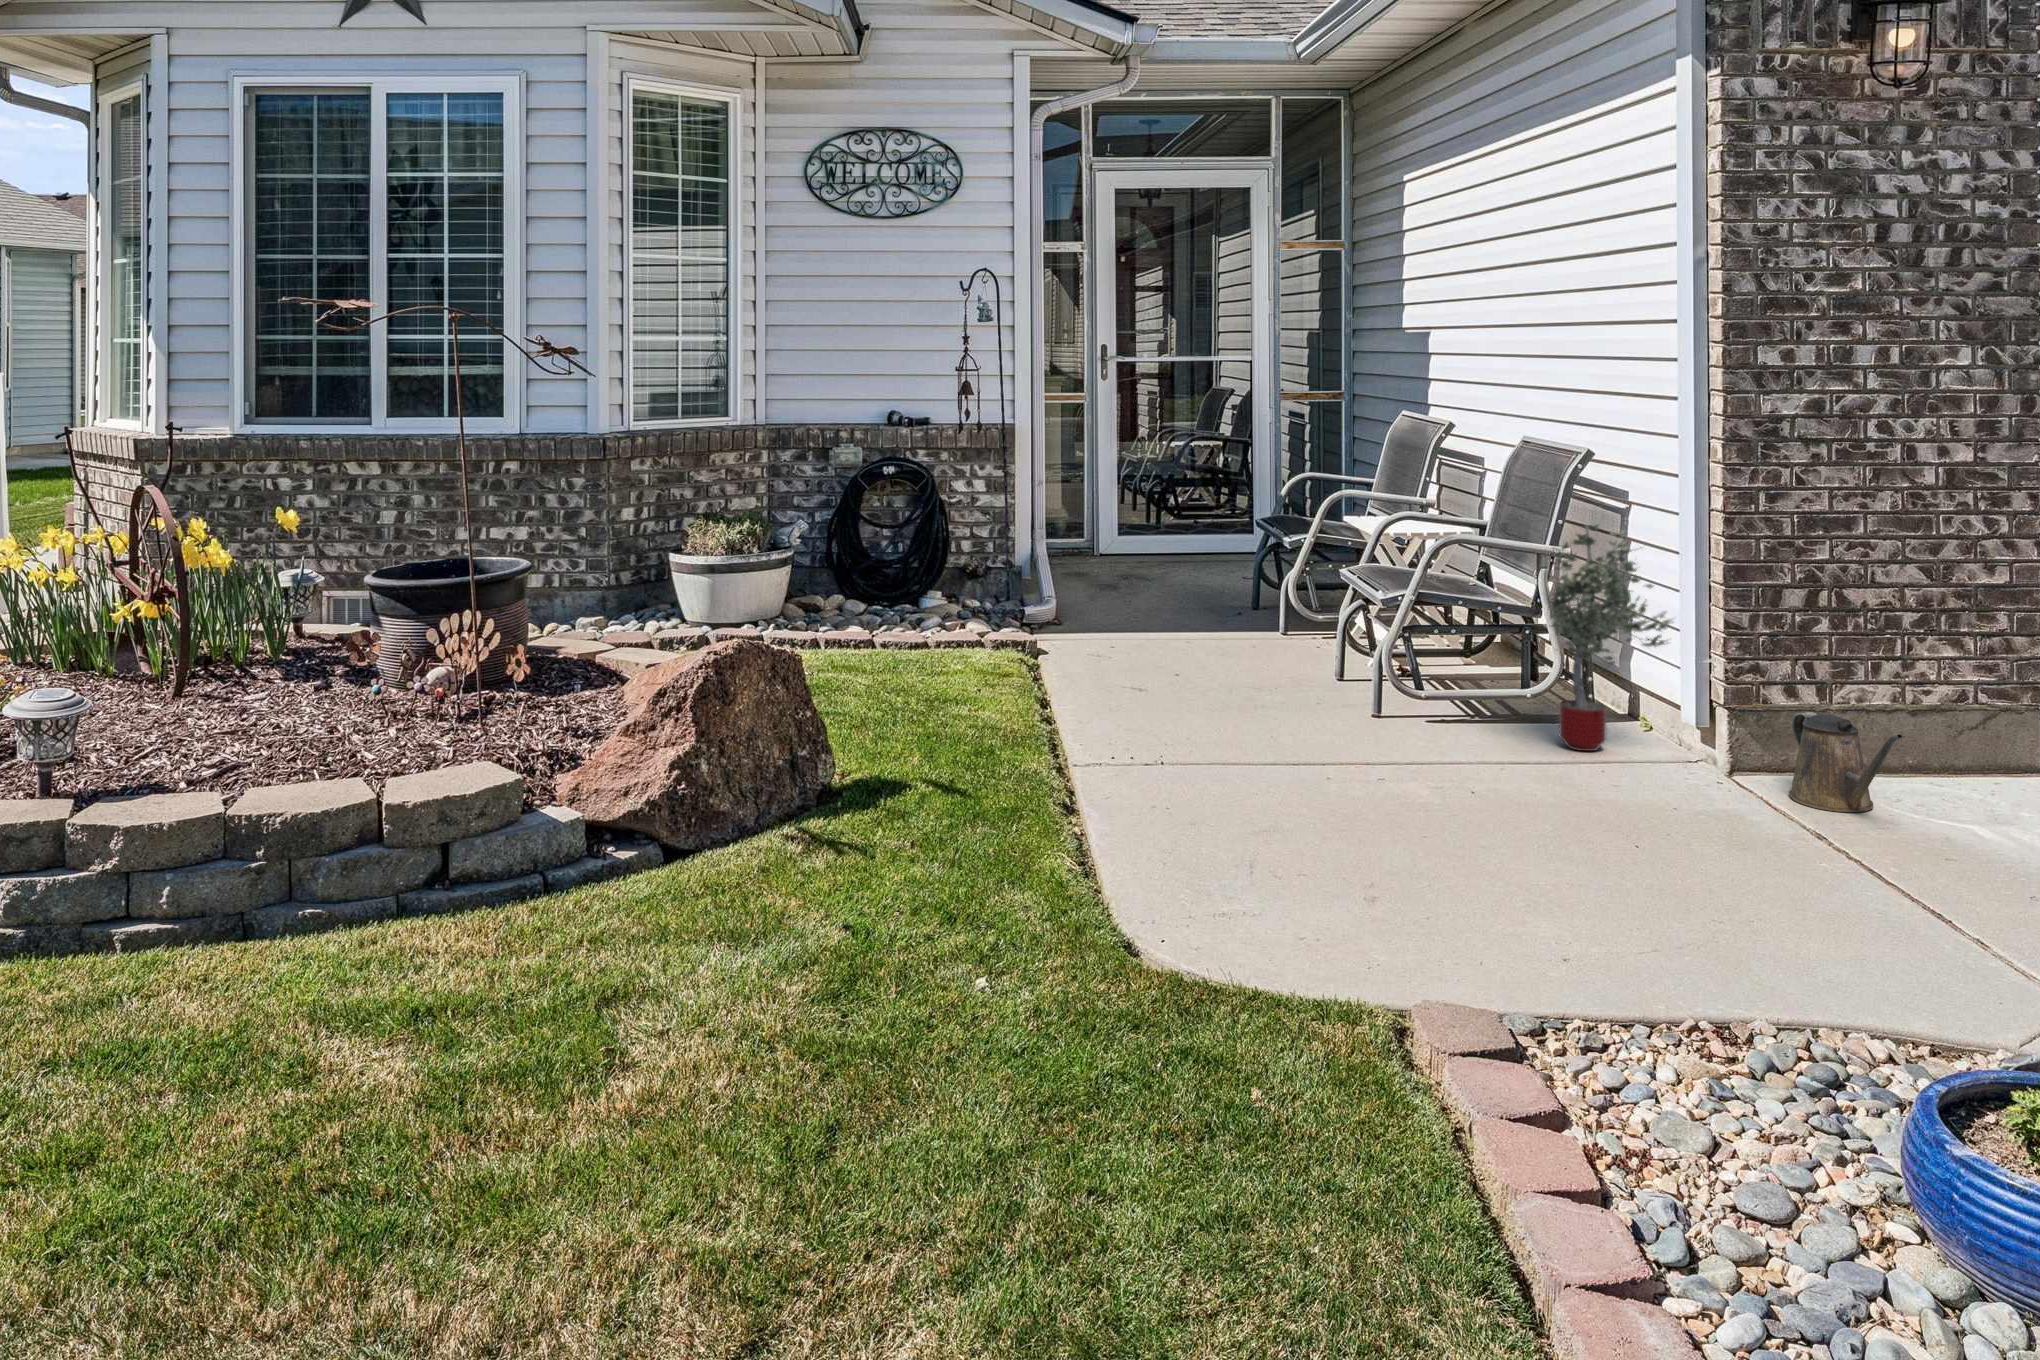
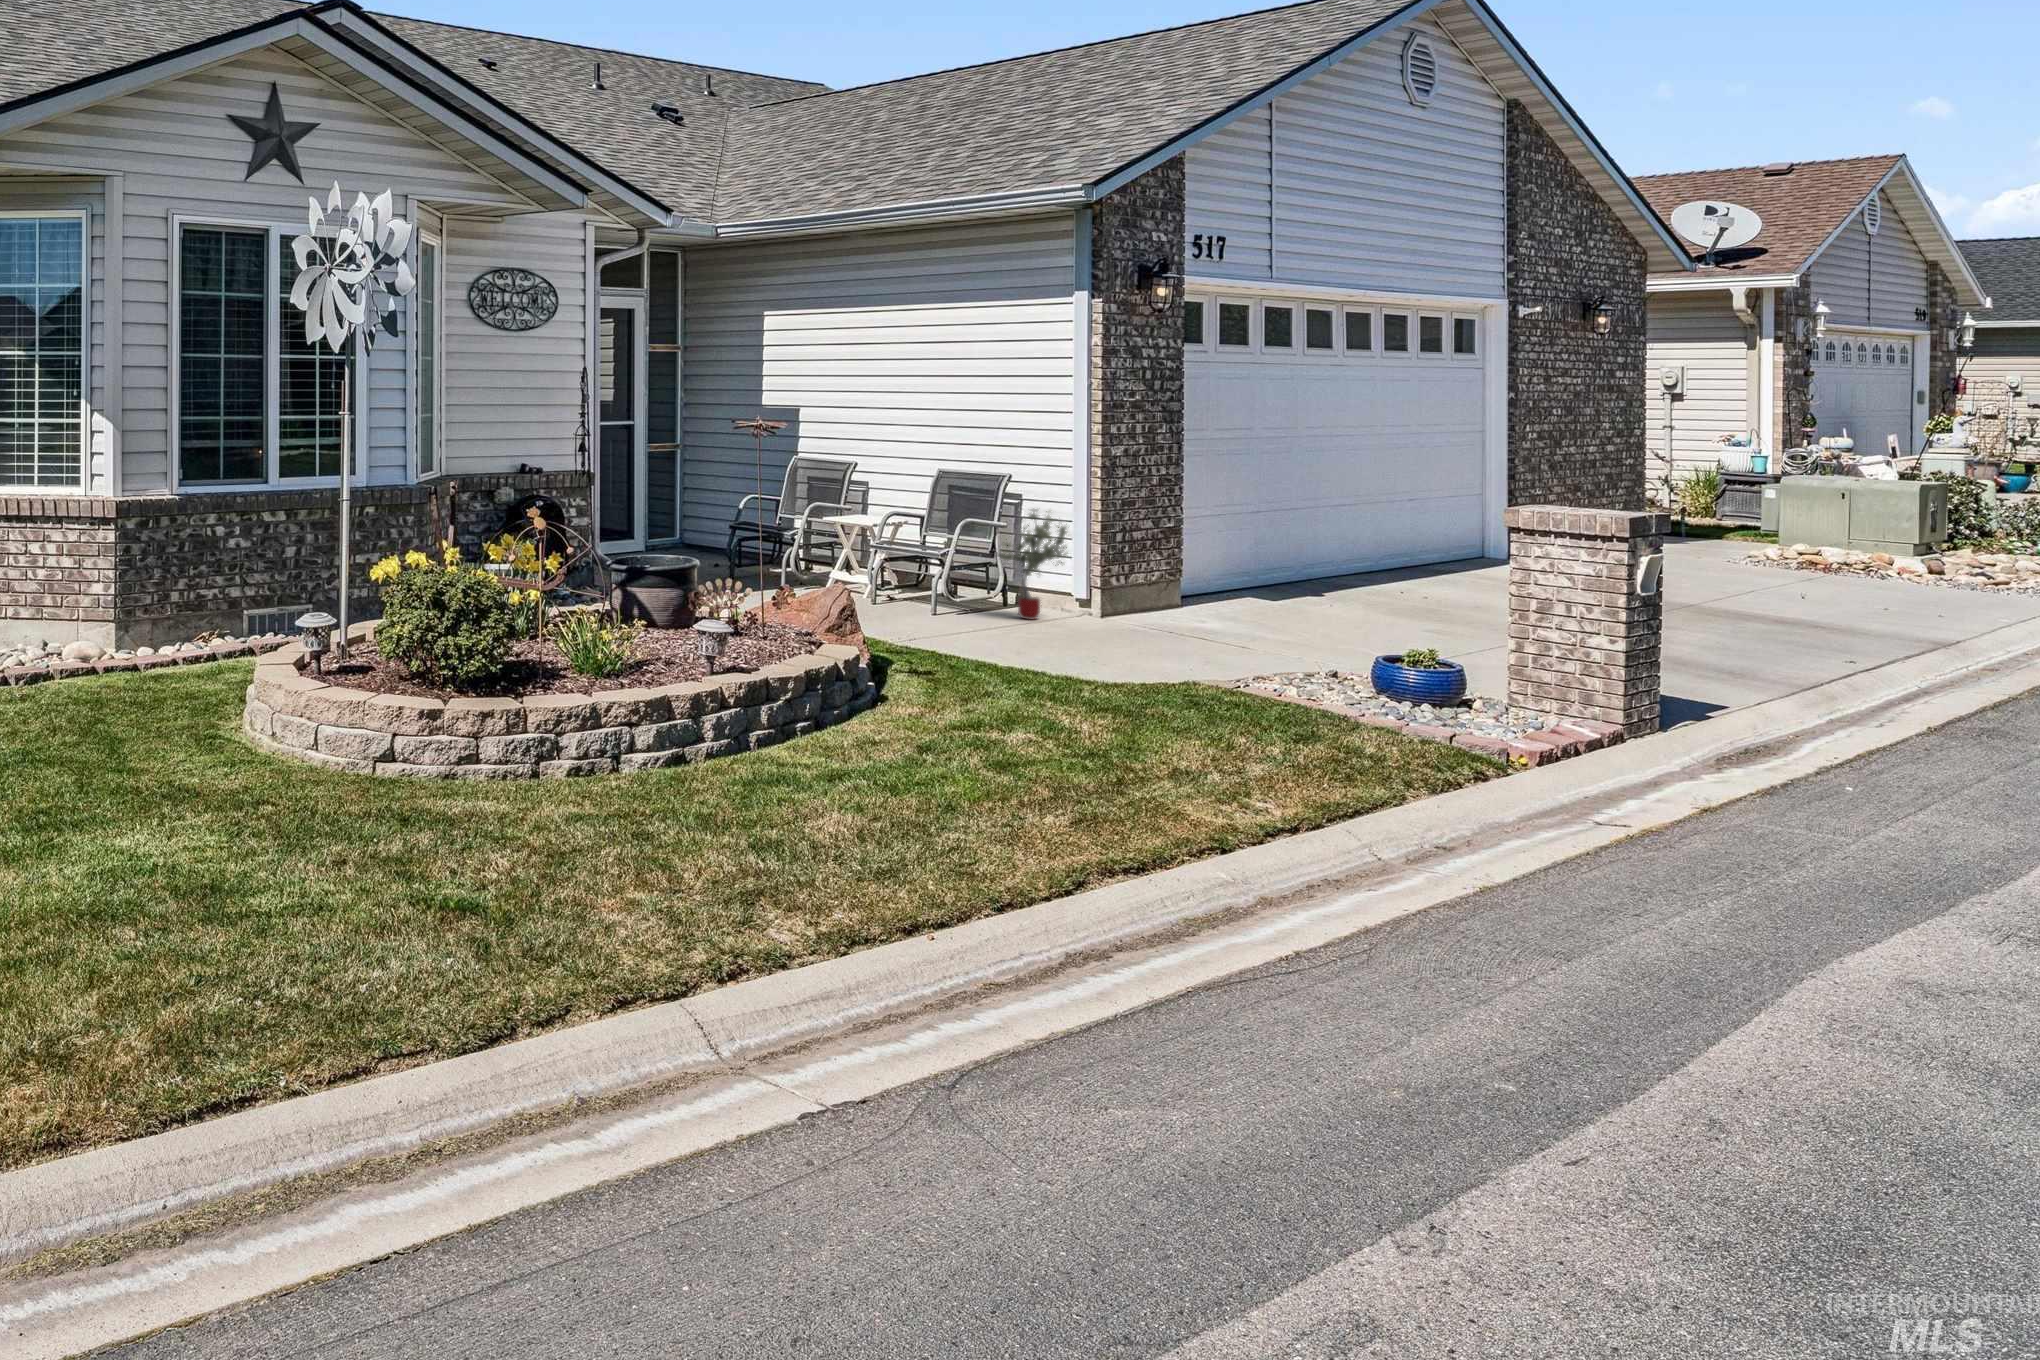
watering can: present [1789,712,1903,812] -> none [1122,585,1189,626]

